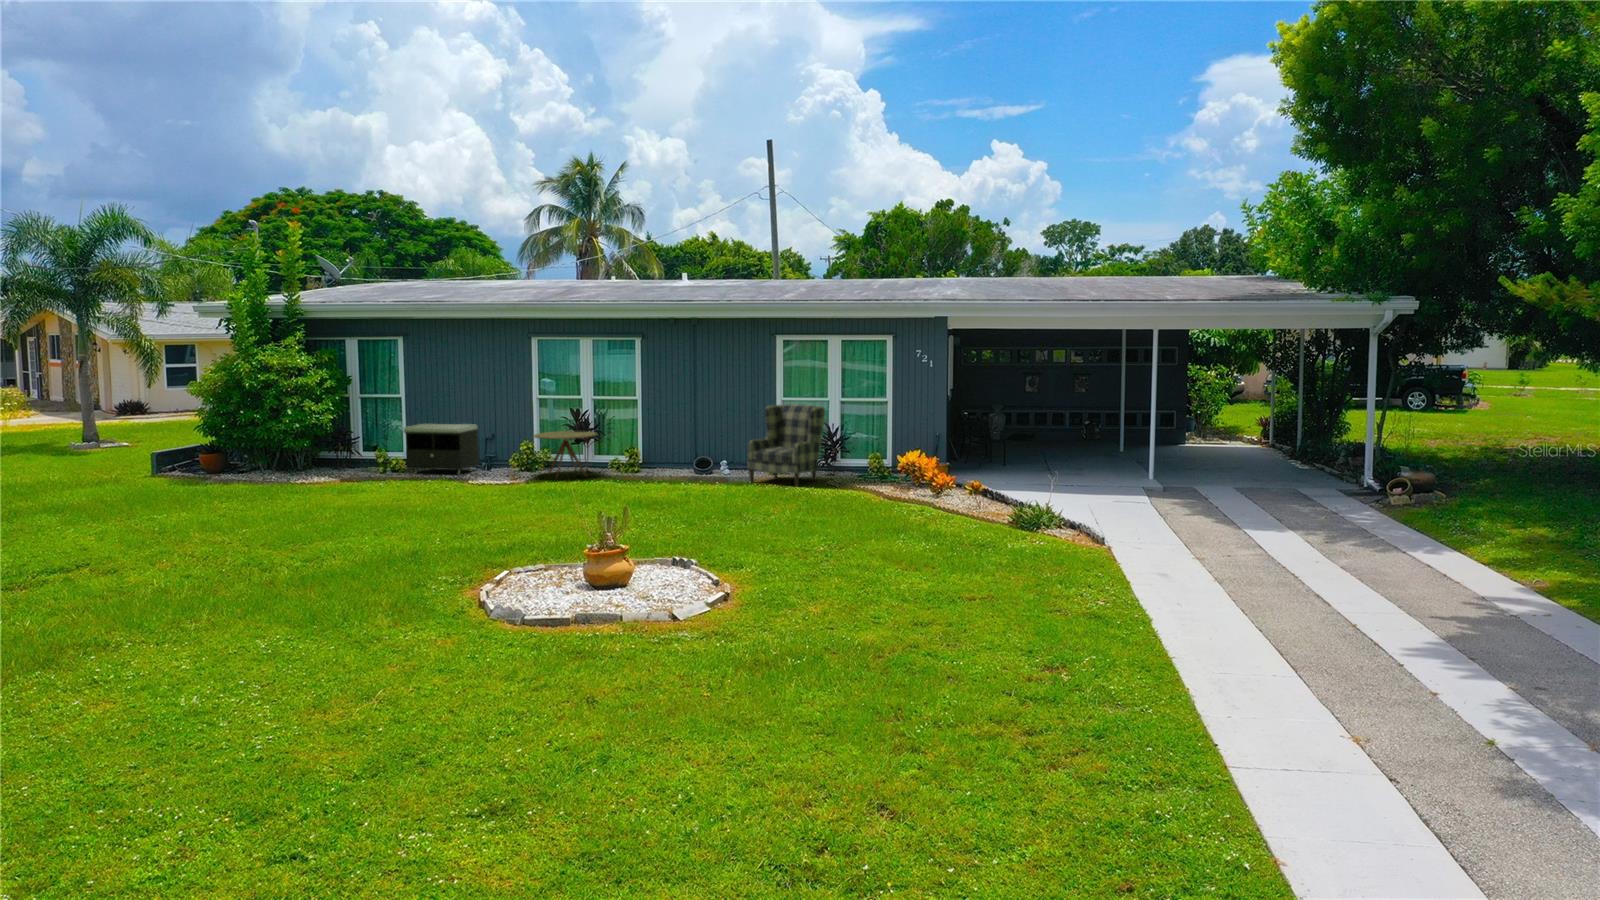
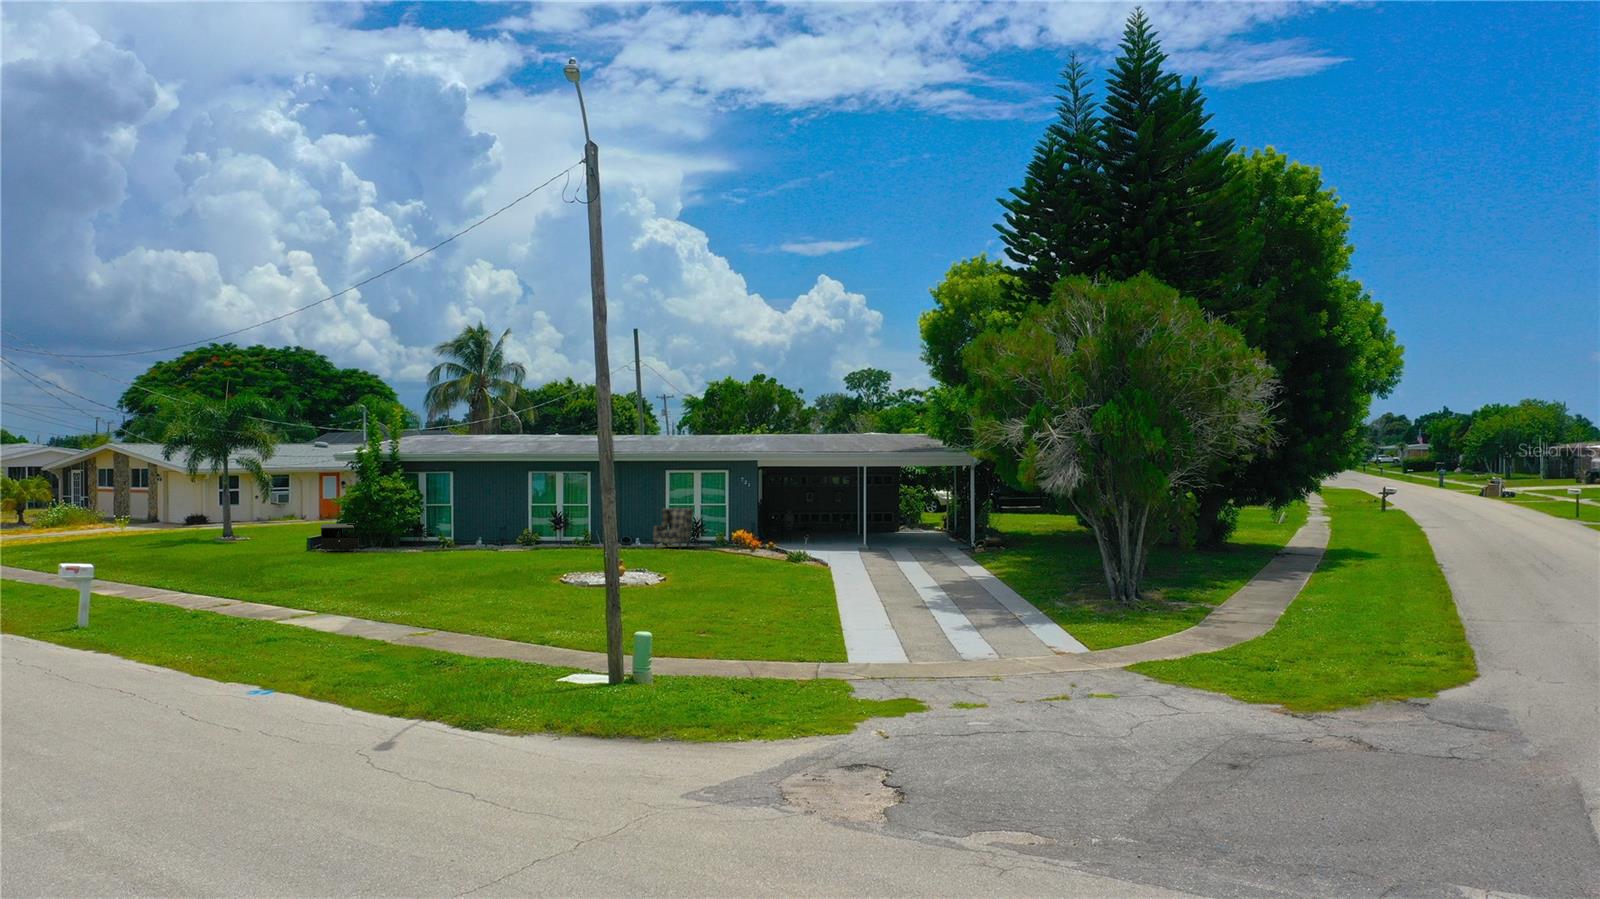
storage bench: present [404,424,479,474] -> present [321,524,359,552]
round table: present [534,431,597,478] -> none [534,524,569,549]

